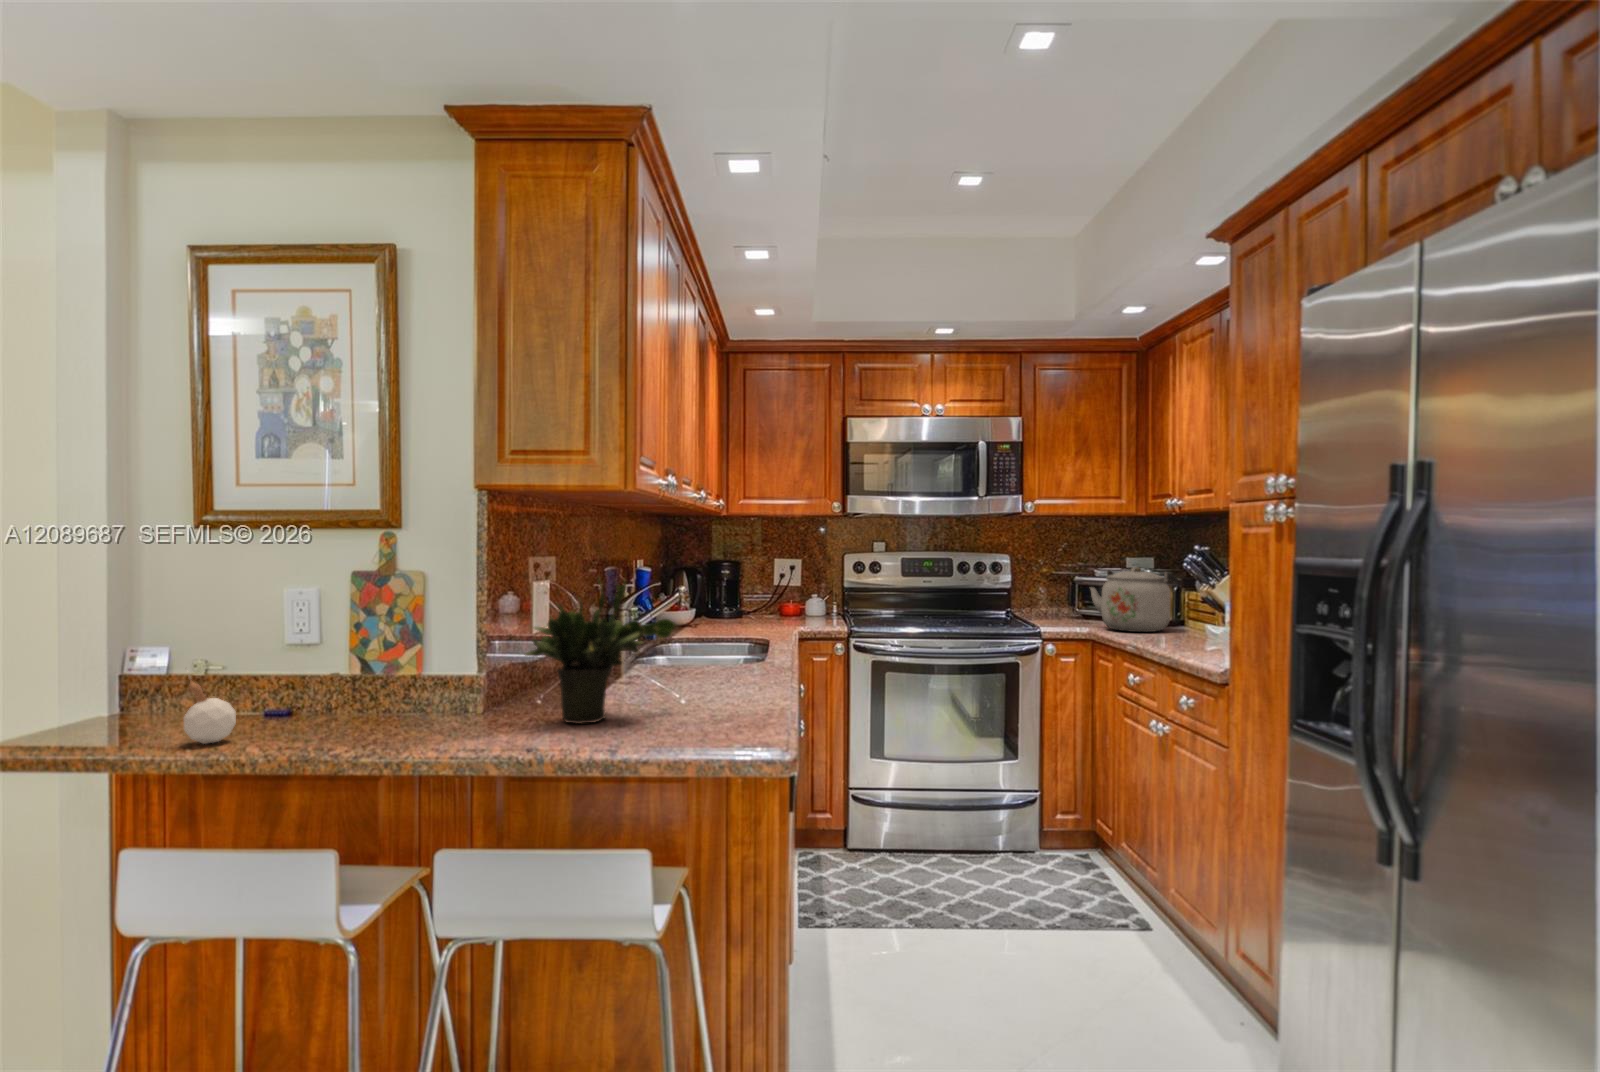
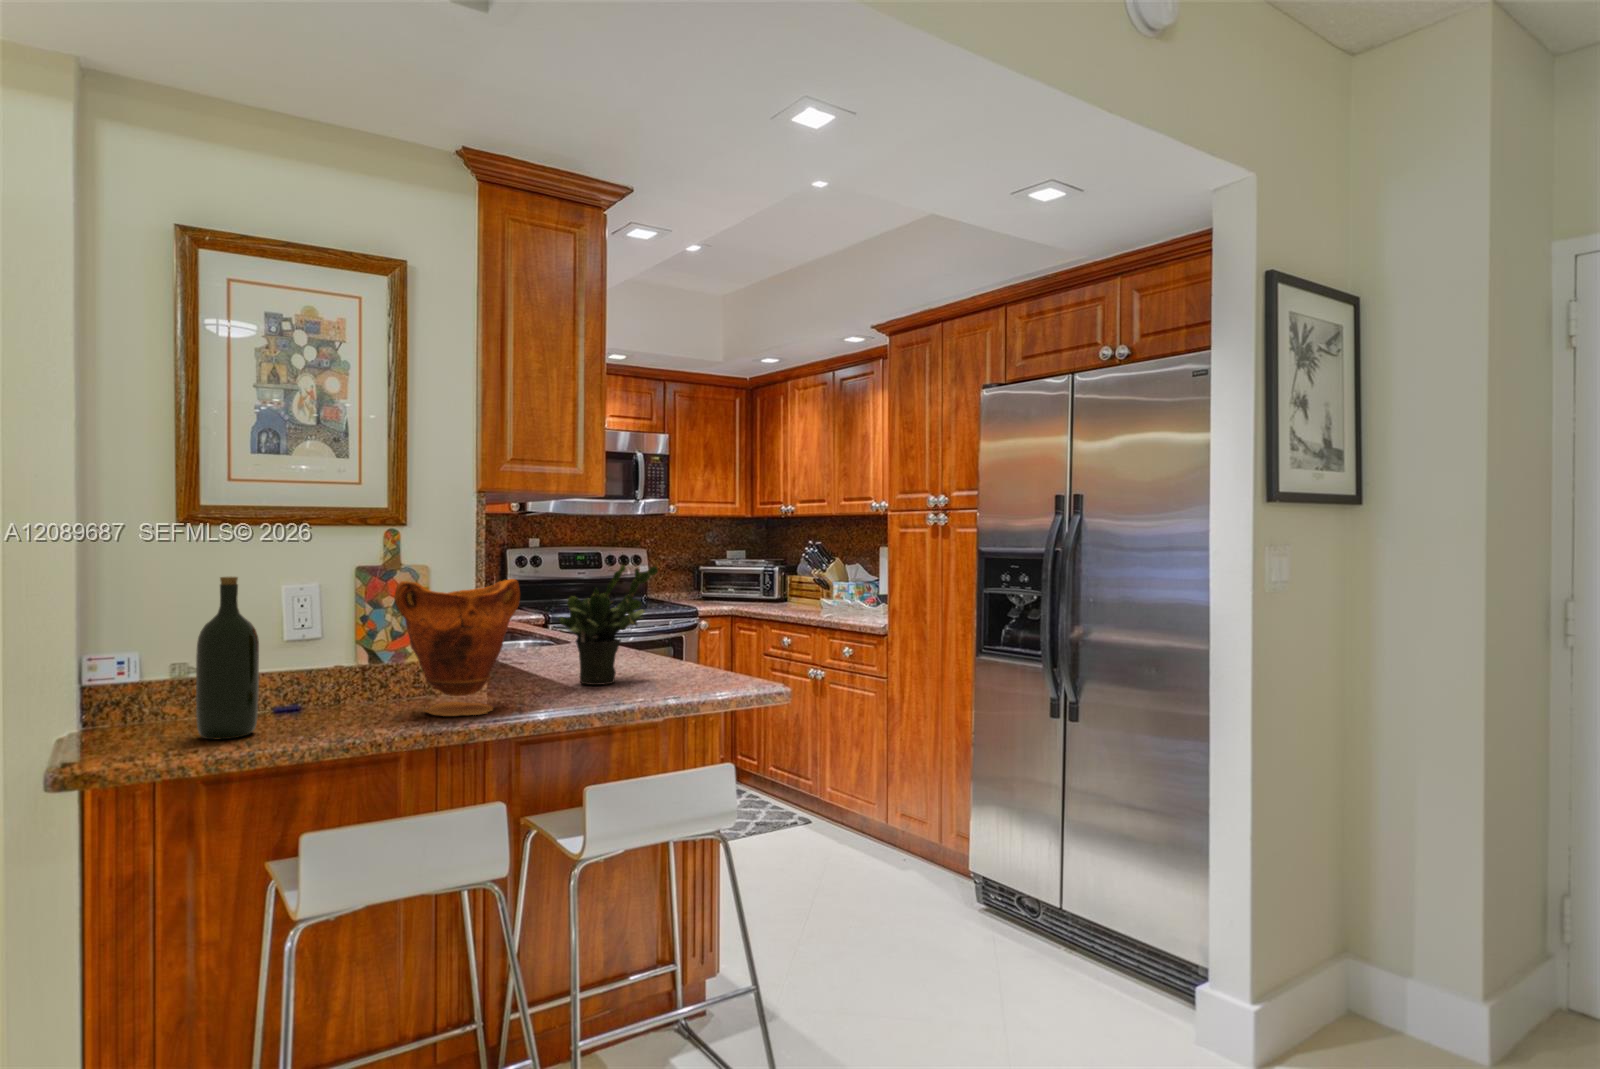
kettle: present [1090,567,1178,632] -> none [732,558,792,607]
wine bottle: none [118,580,183,739] -> present [196,577,259,739]
vase: none [296,589,436,746] -> present [394,579,520,716]
candle: present [184,676,236,744] -> none [305,660,352,731]

